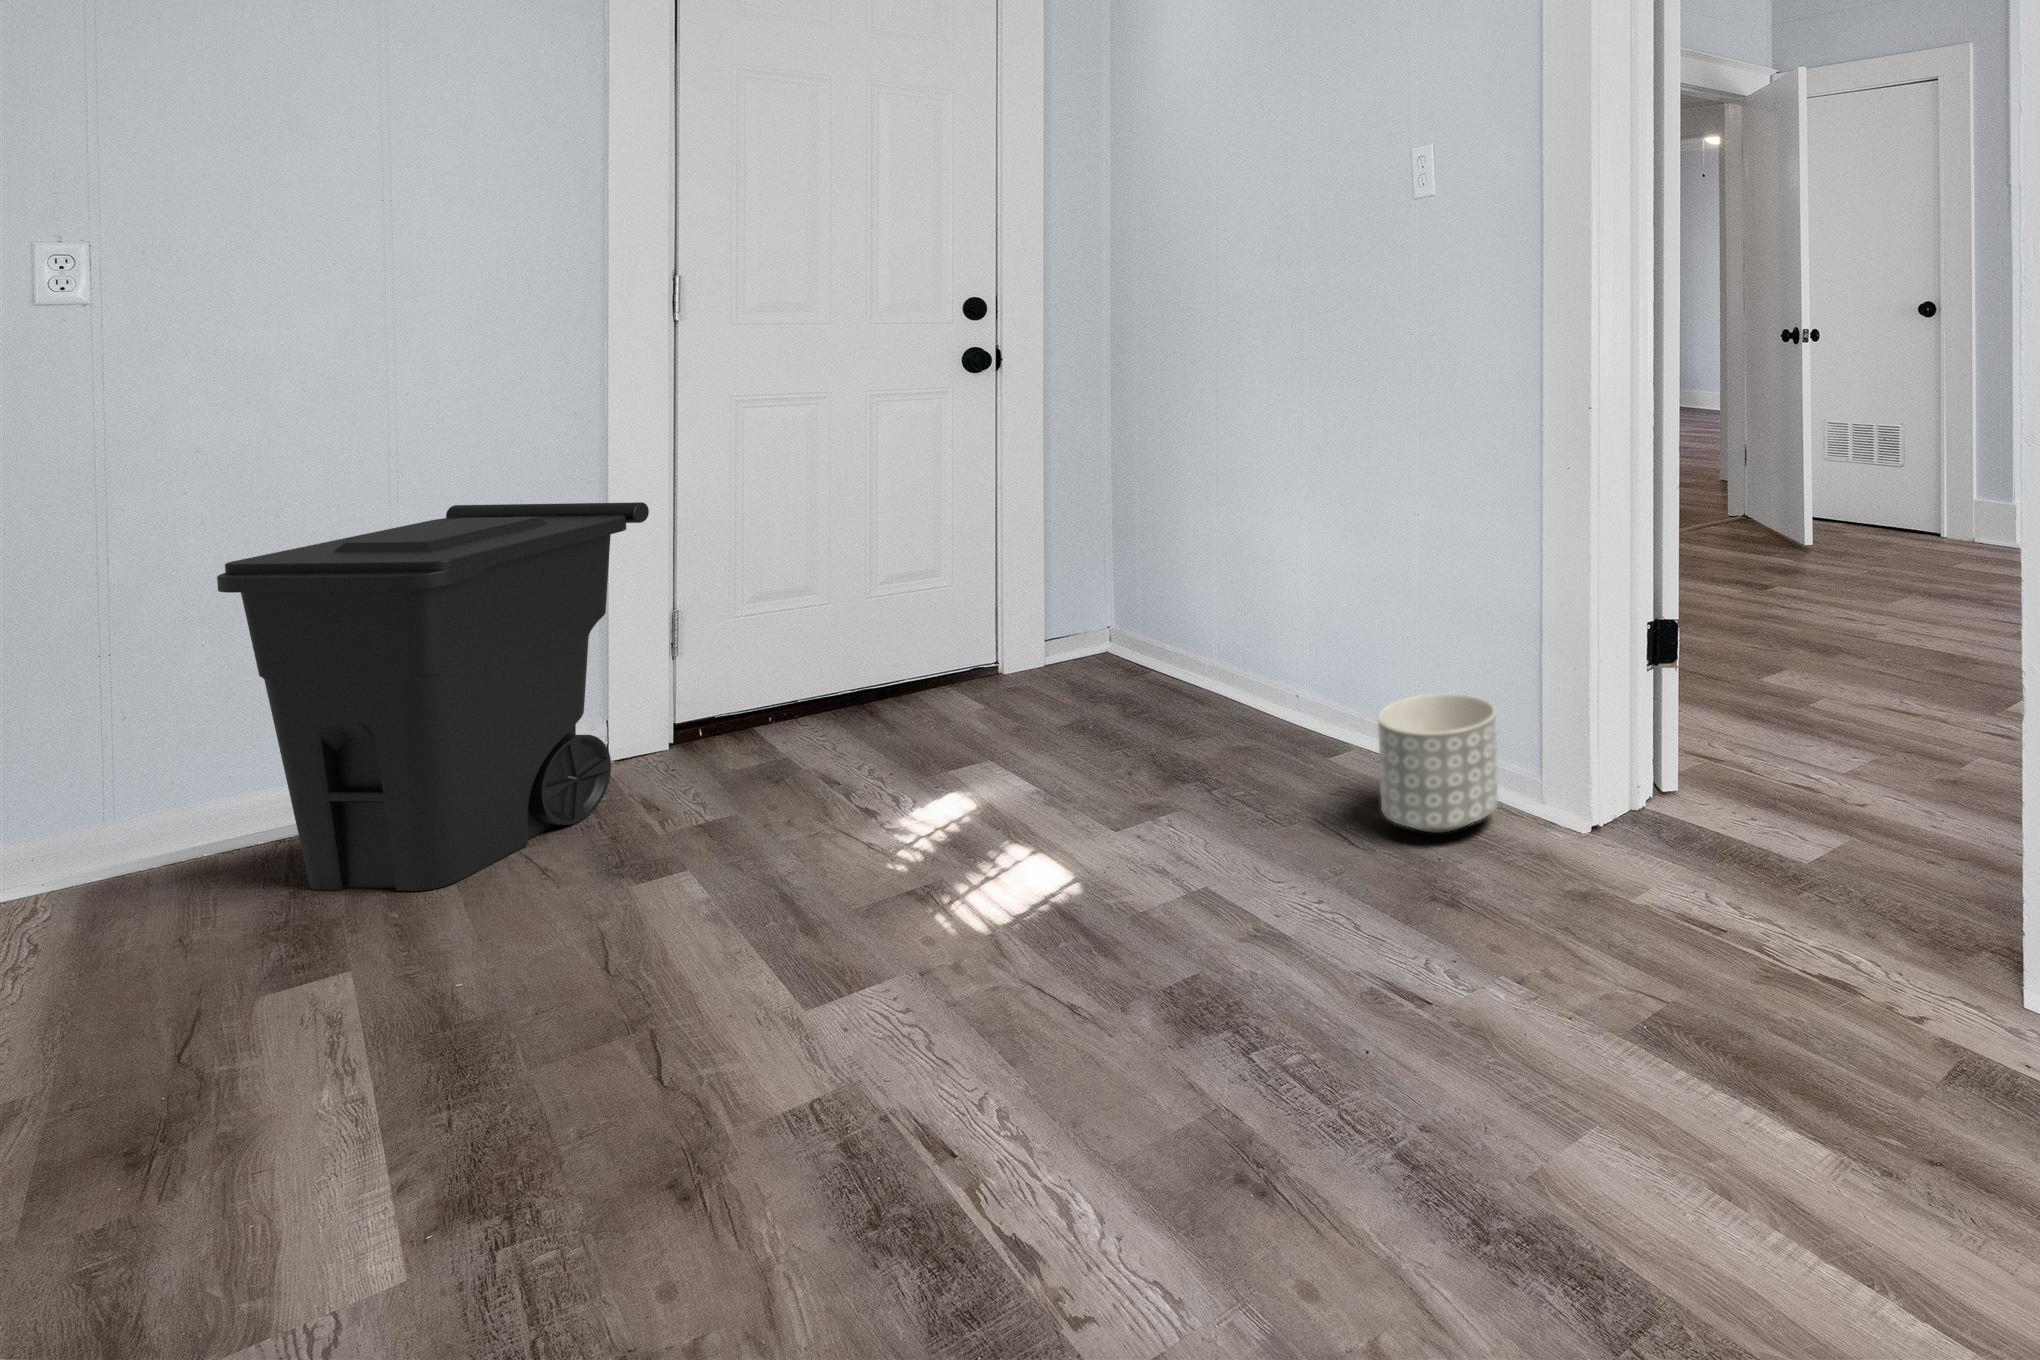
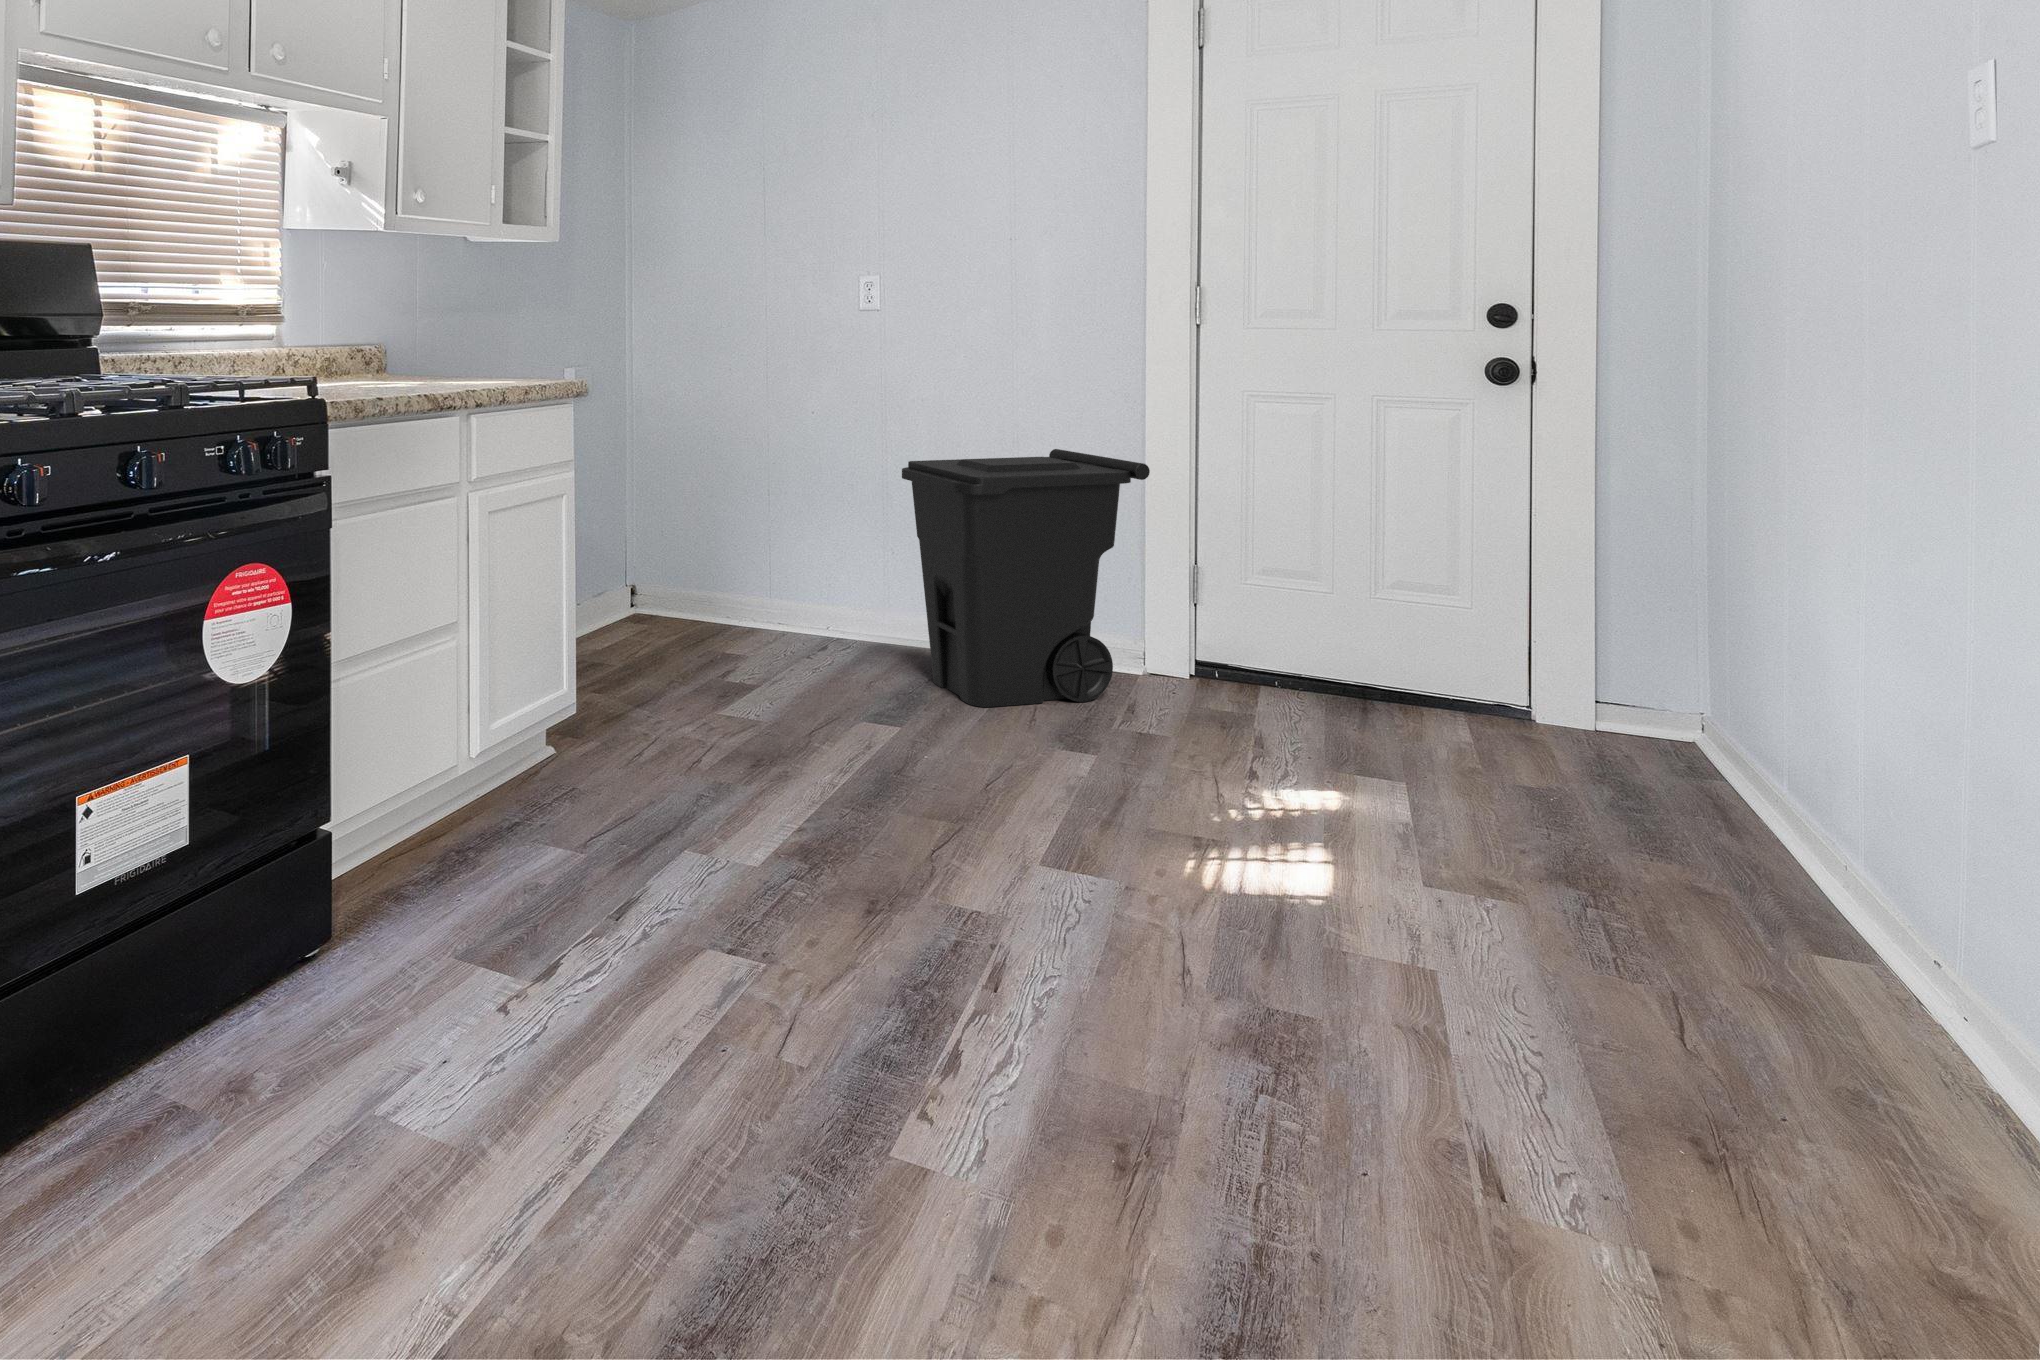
planter: present [1378,694,1498,833] -> none [1744,882,1987,1110]

